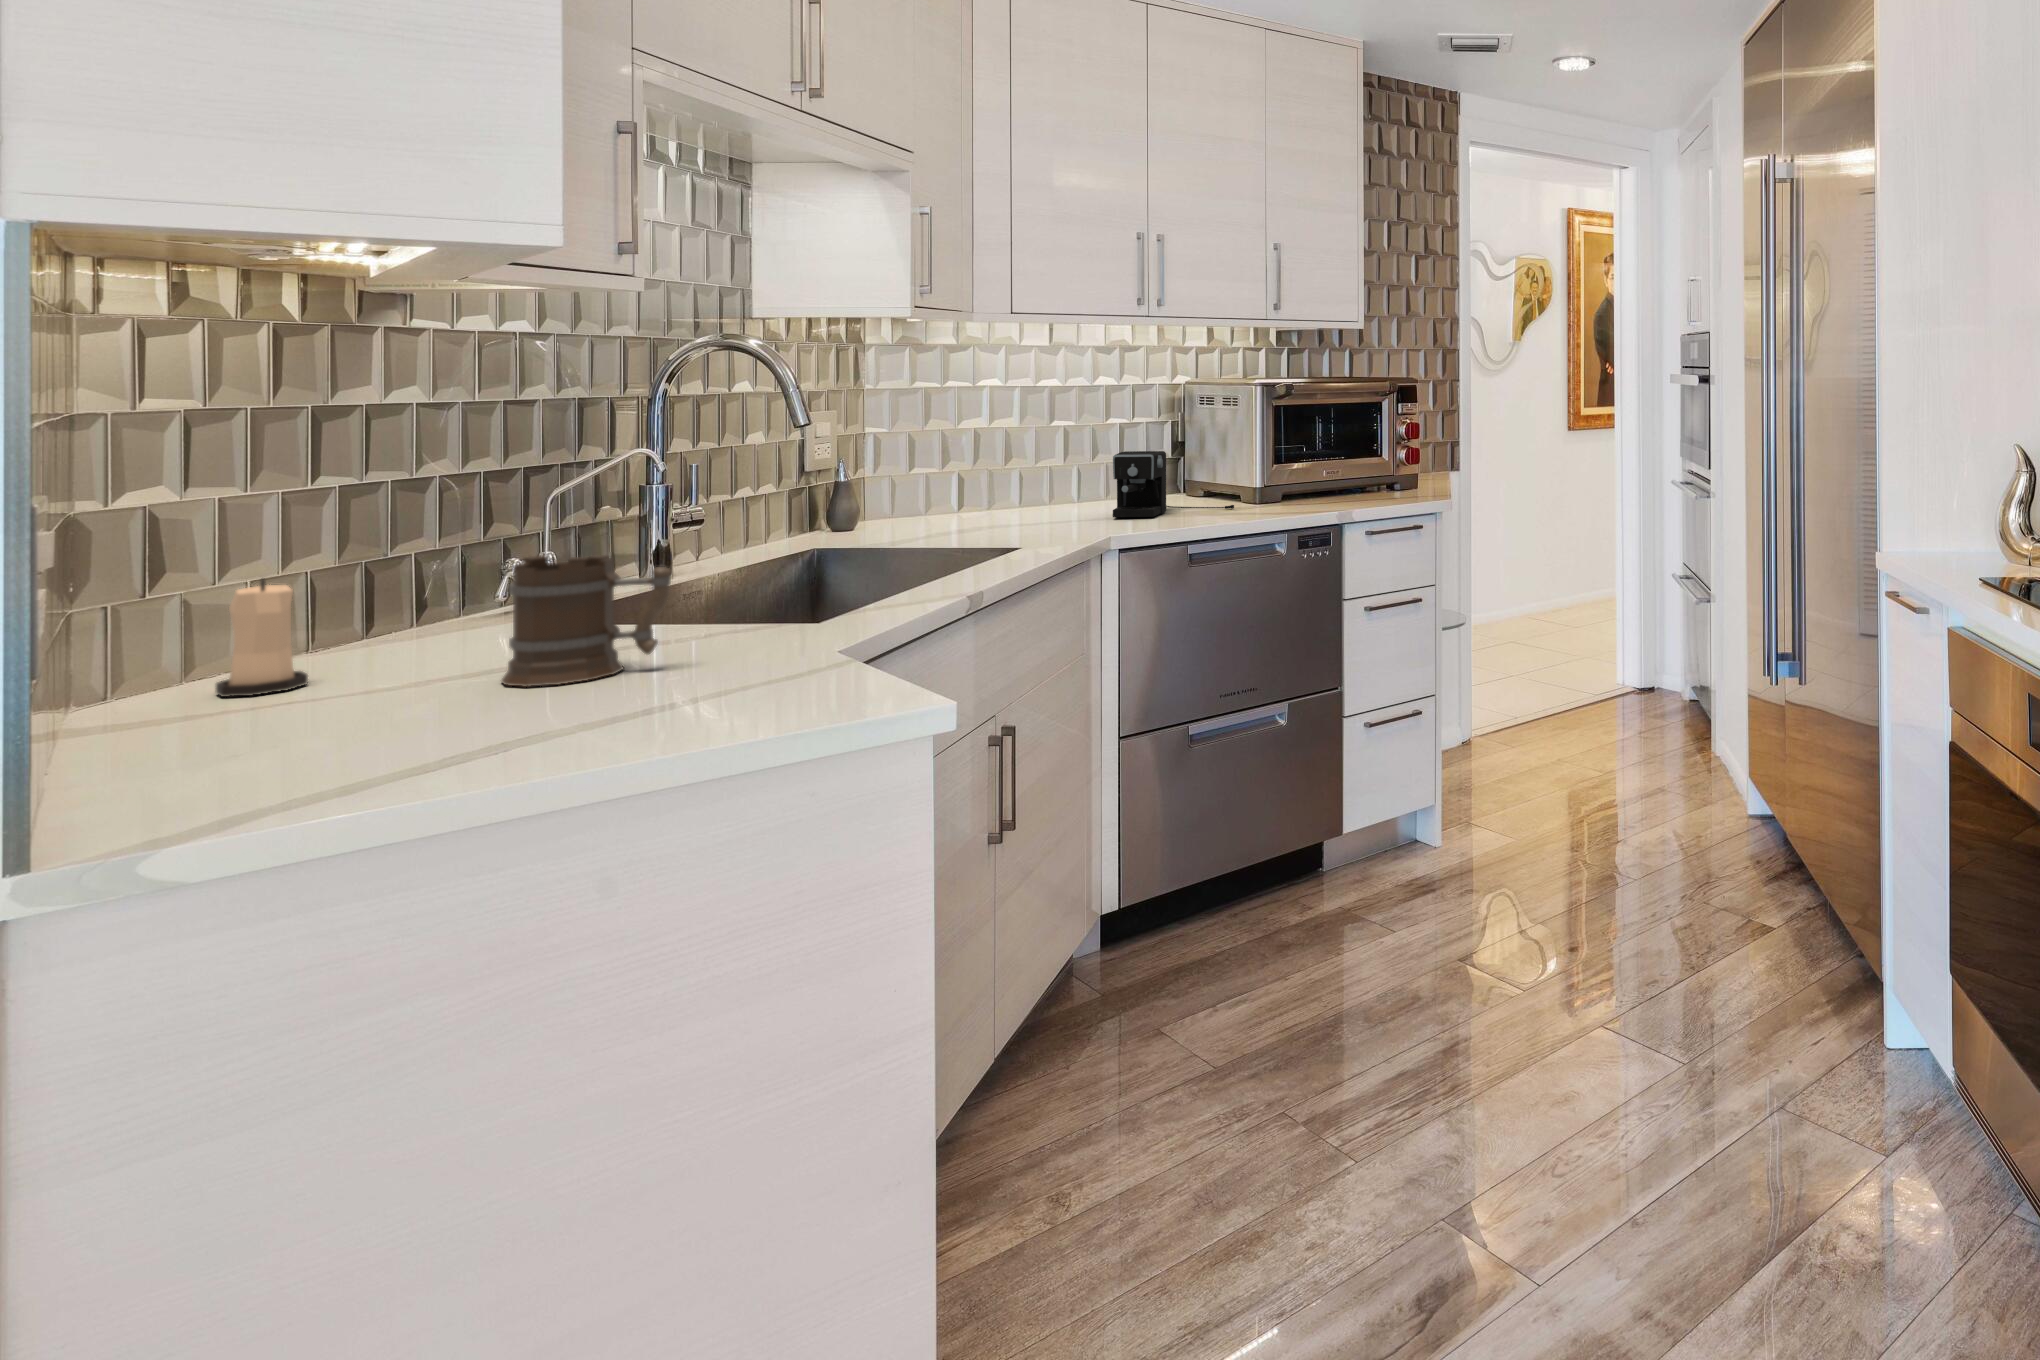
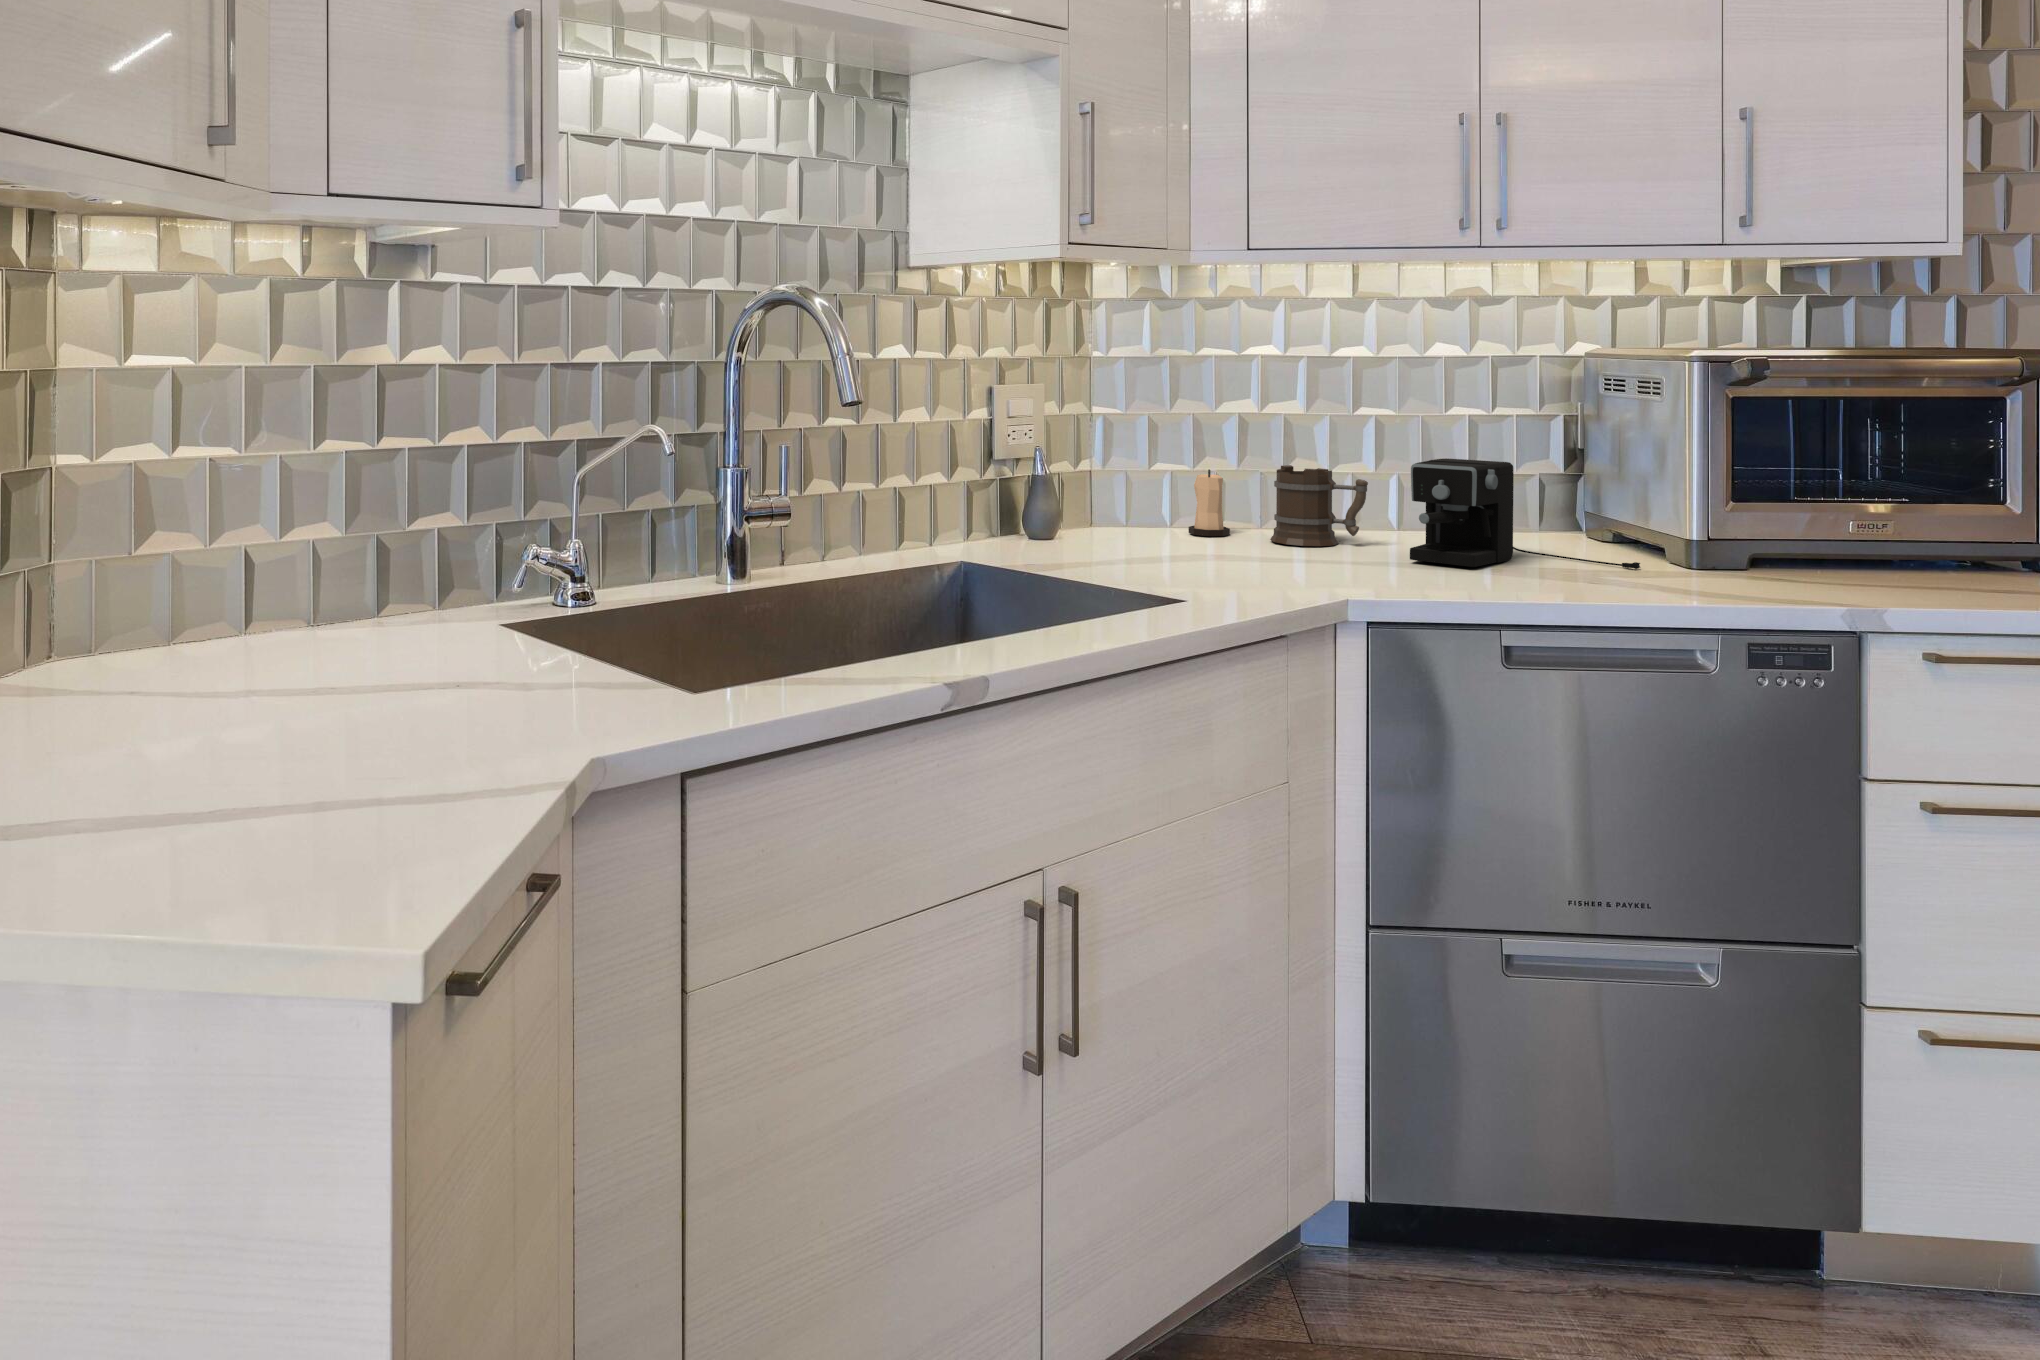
mug: present [502,555,672,687] -> present [1270,465,1368,546]
candle: present [216,579,308,697] -> present [1188,469,1230,536]

